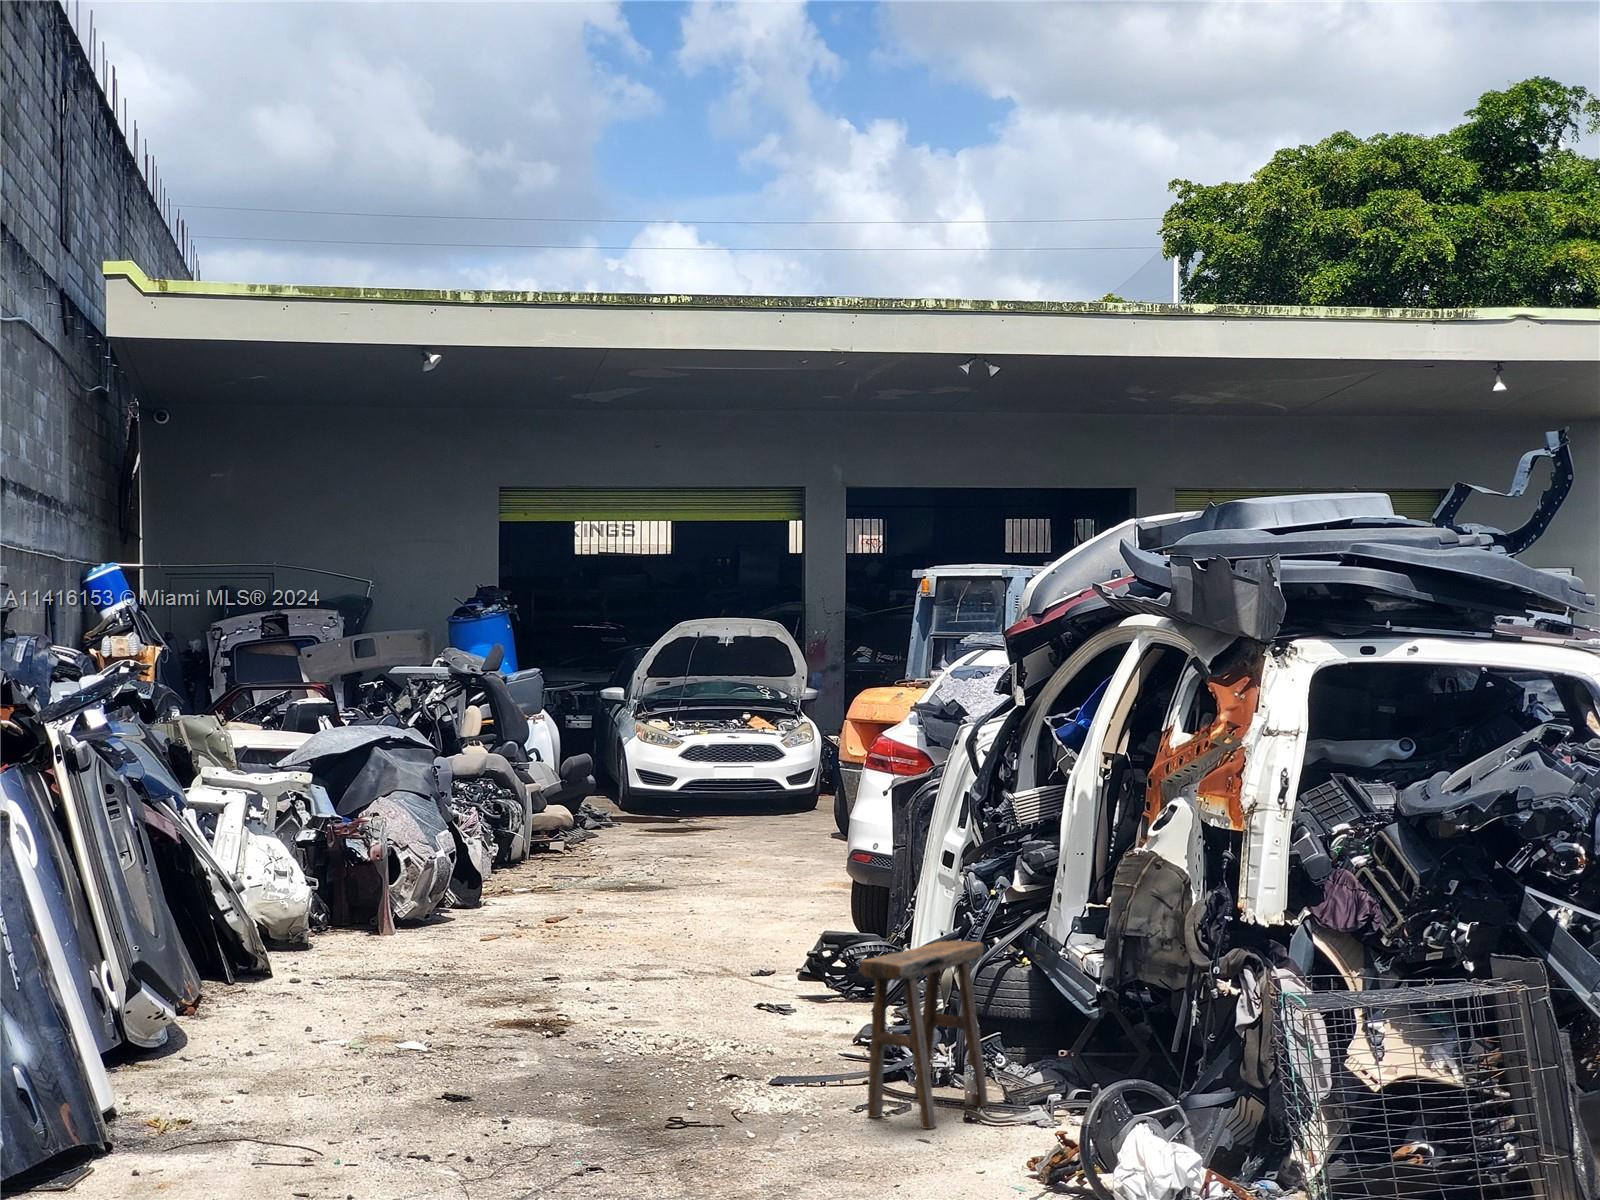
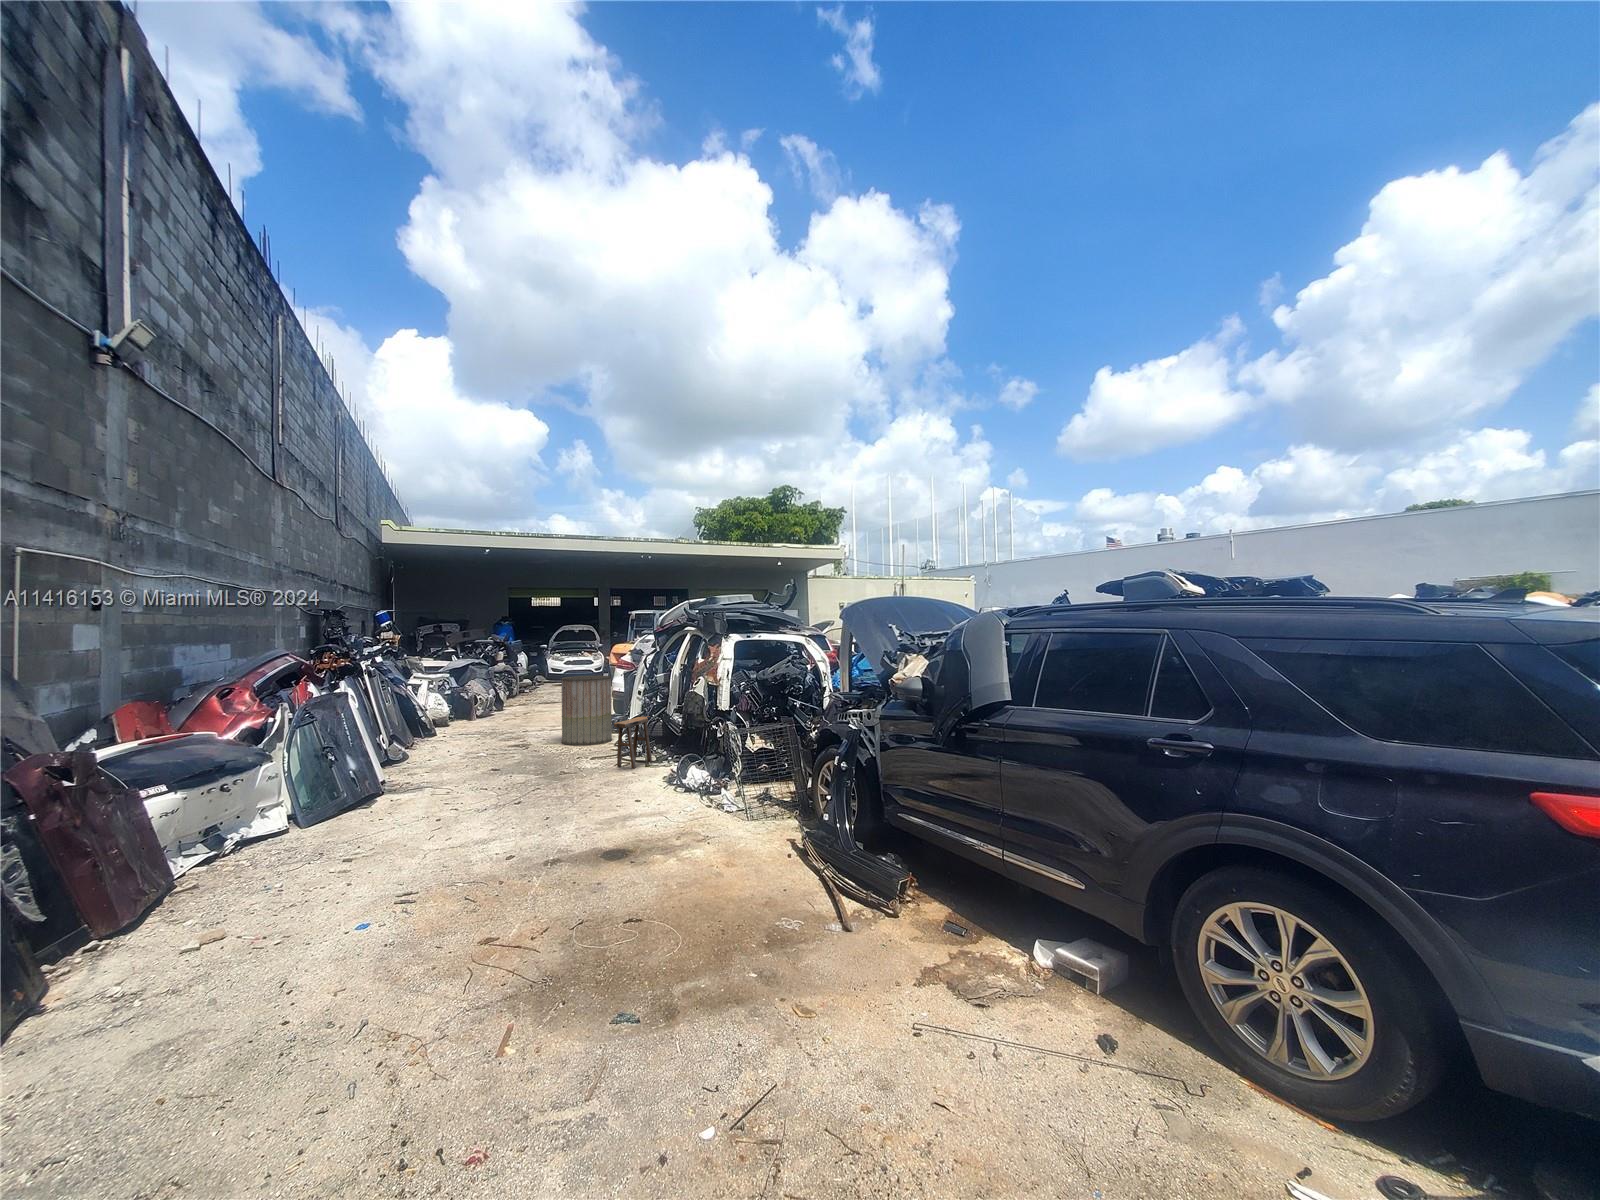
trash can: none [662,791,827,1031] -> present [561,676,612,746]

